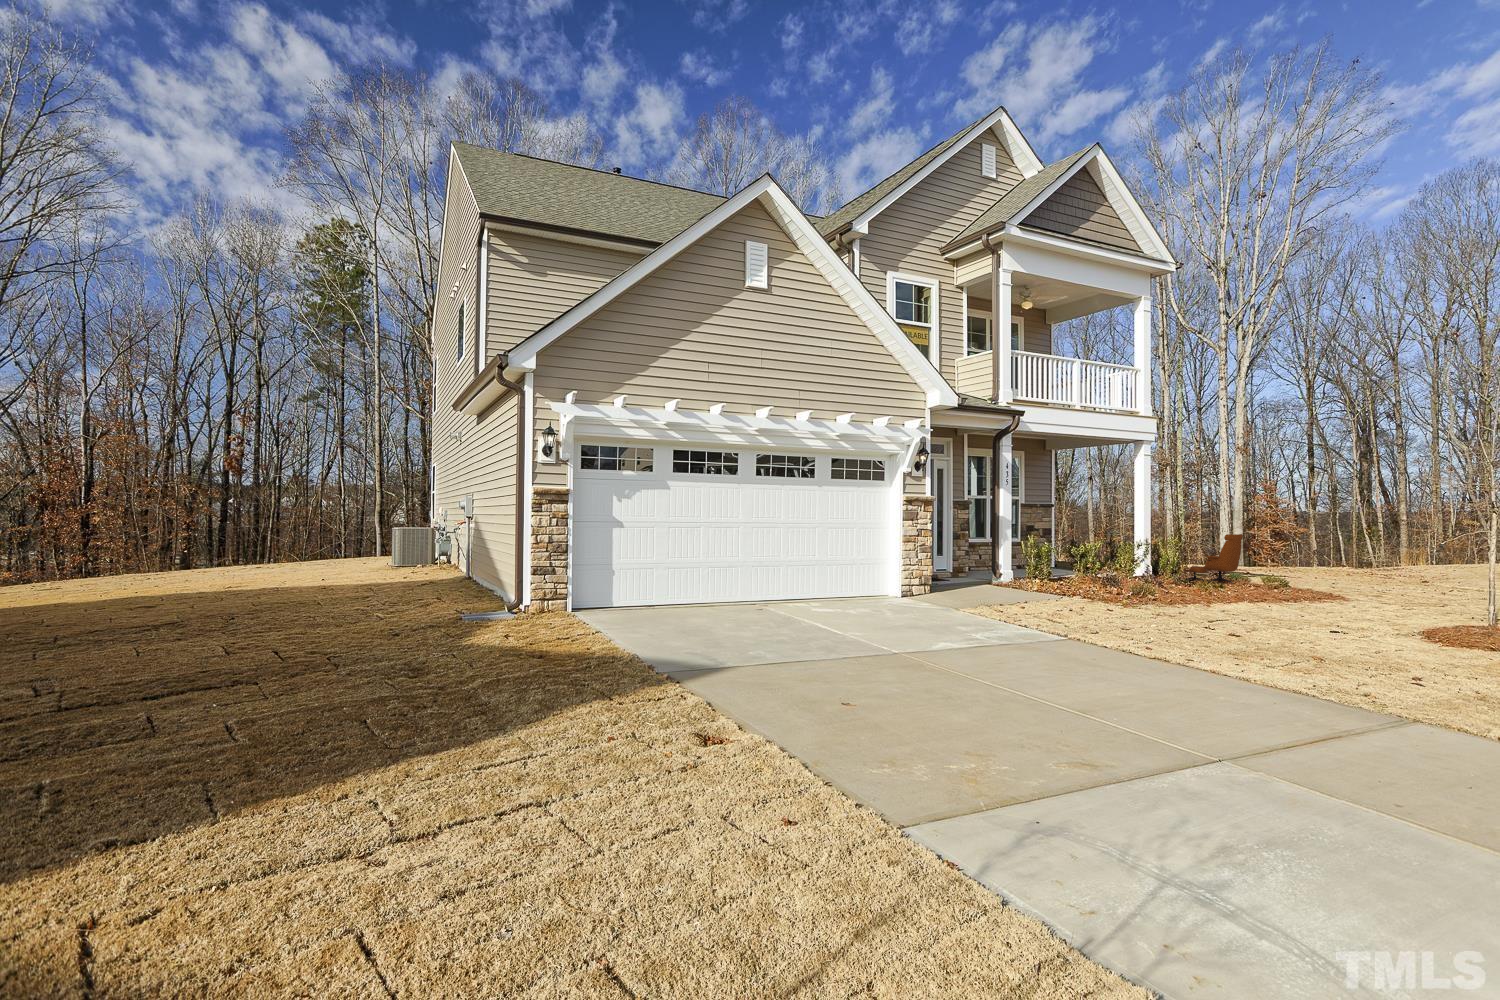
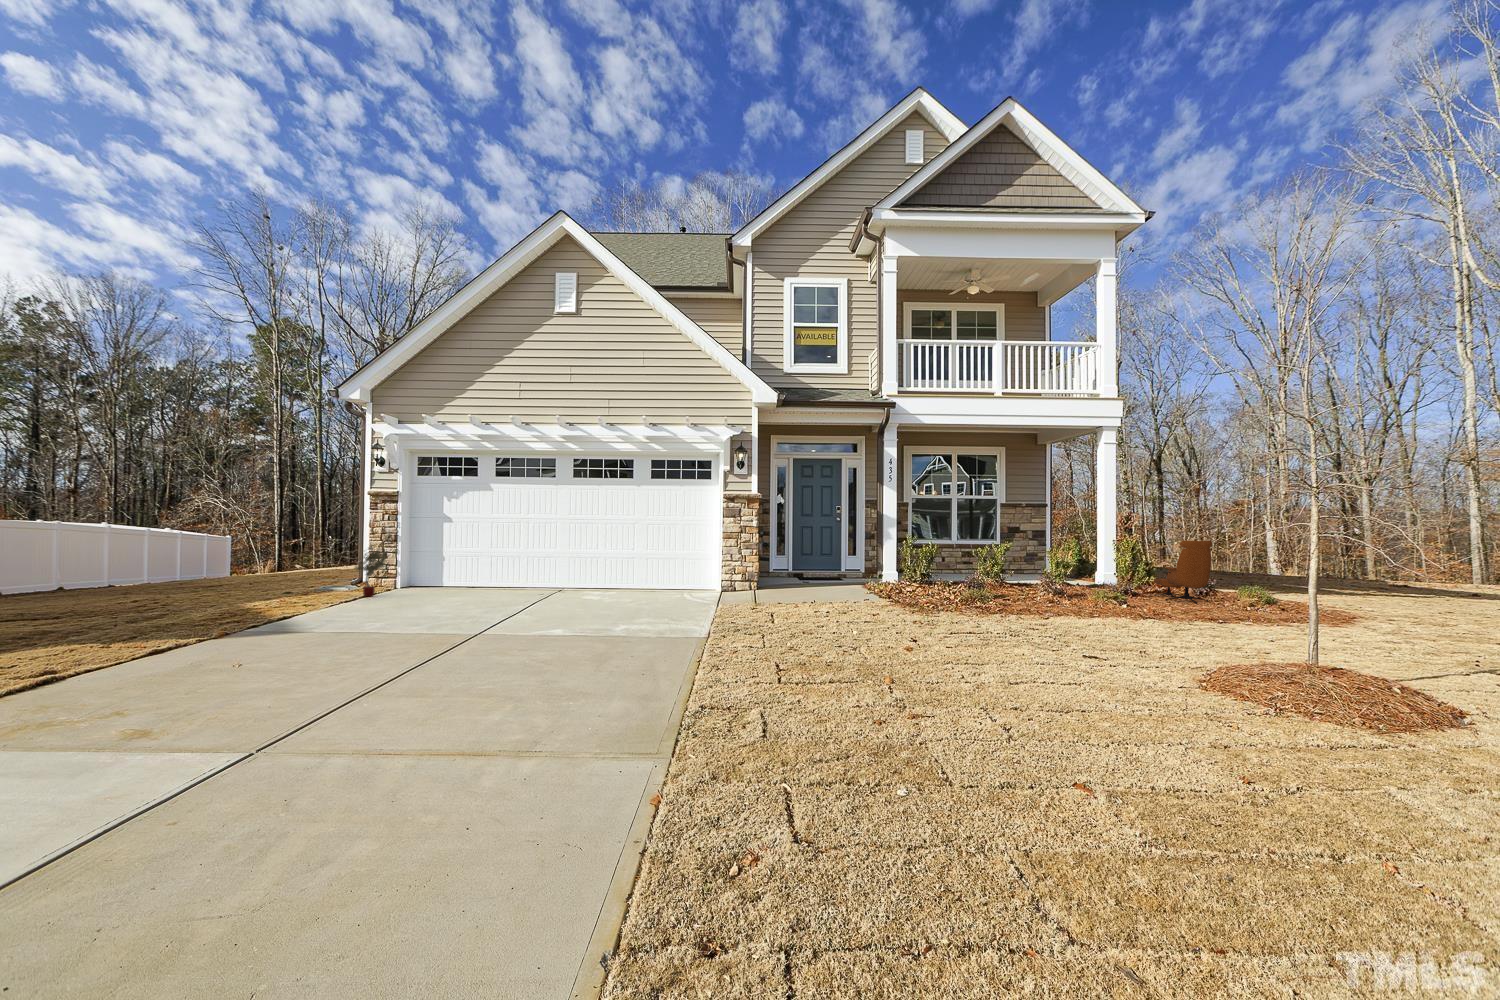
potted tree: none [524,557,582,626] -> present [355,545,388,597]

